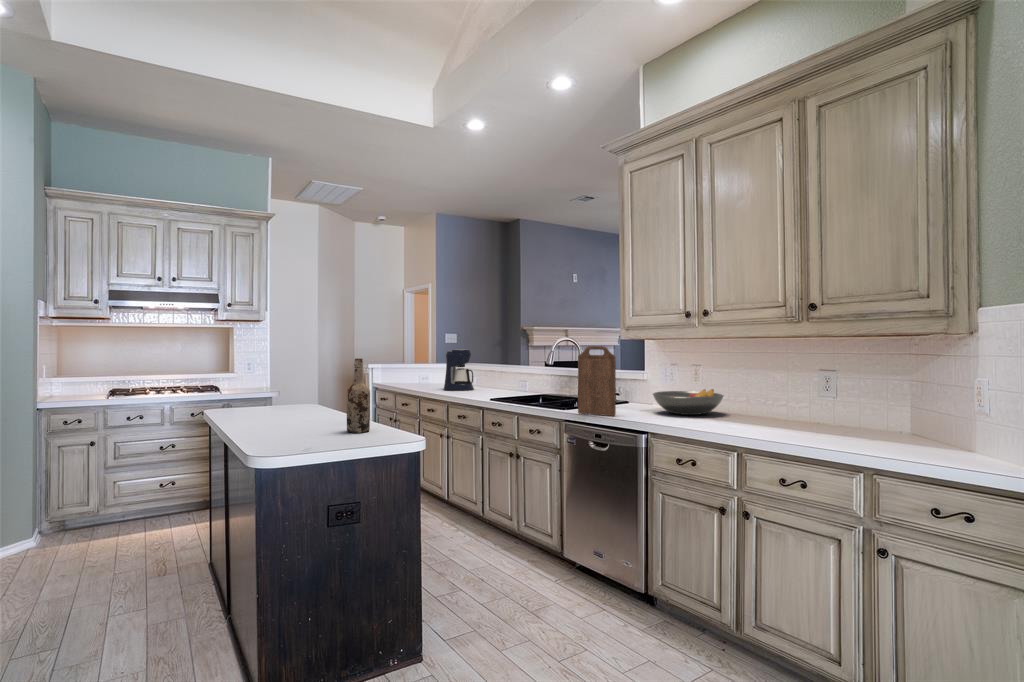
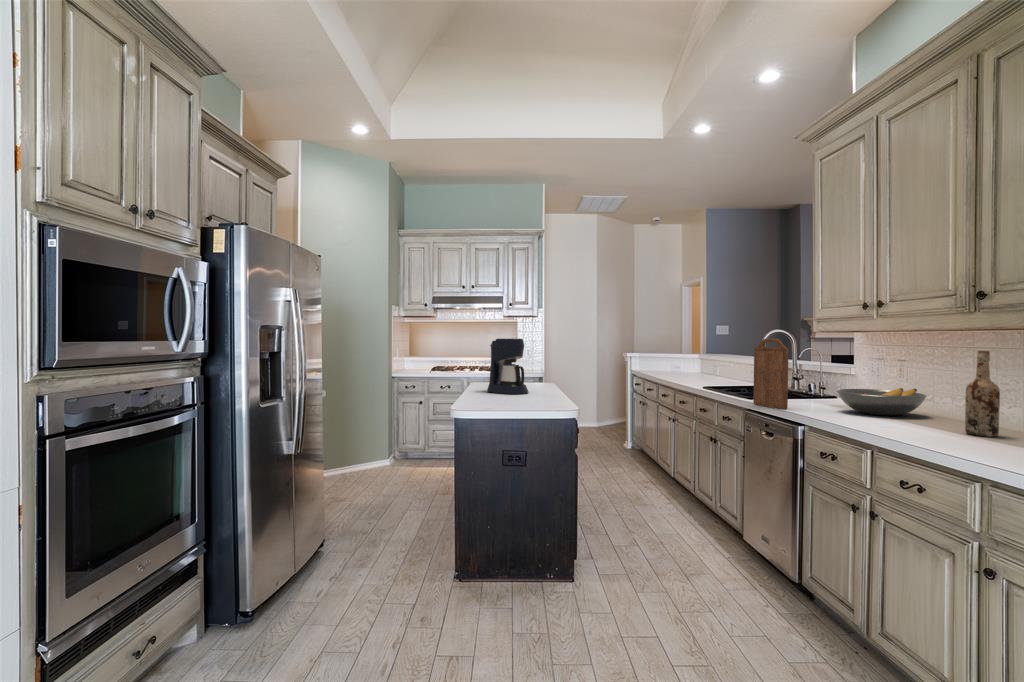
coffee maker: present [444,349,474,390] -> present [487,338,529,394]
wine bottle: present [347,359,370,433] -> present [965,351,1000,437]

